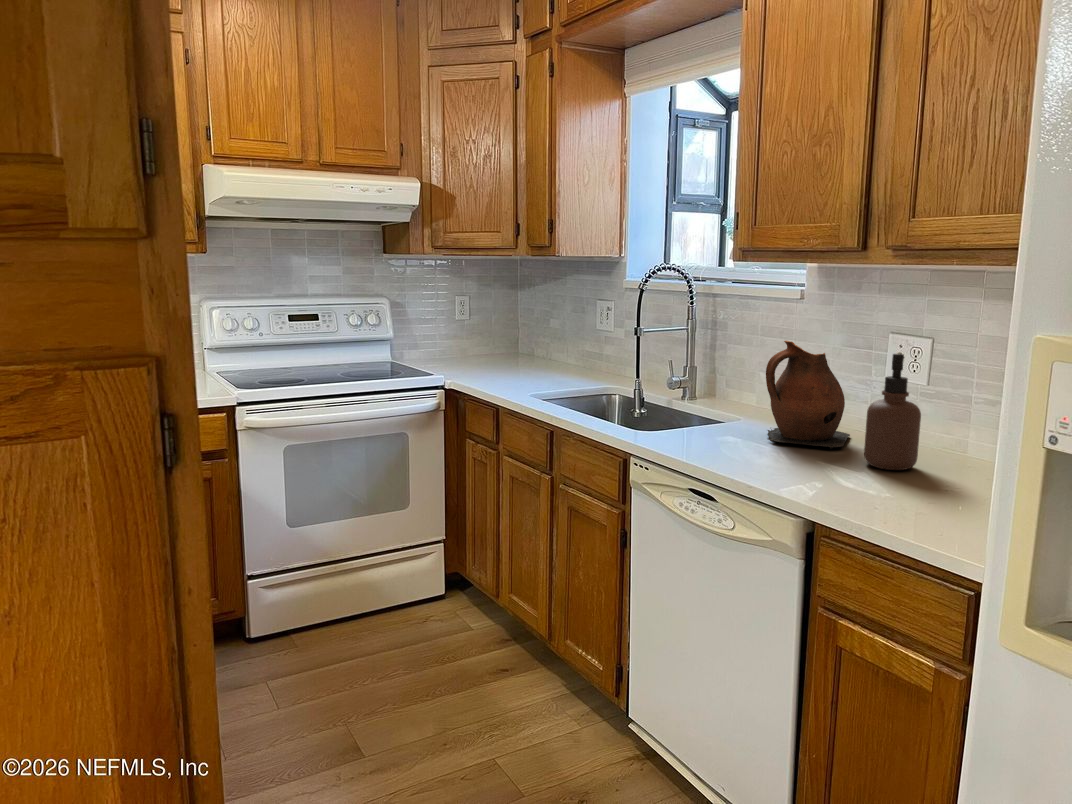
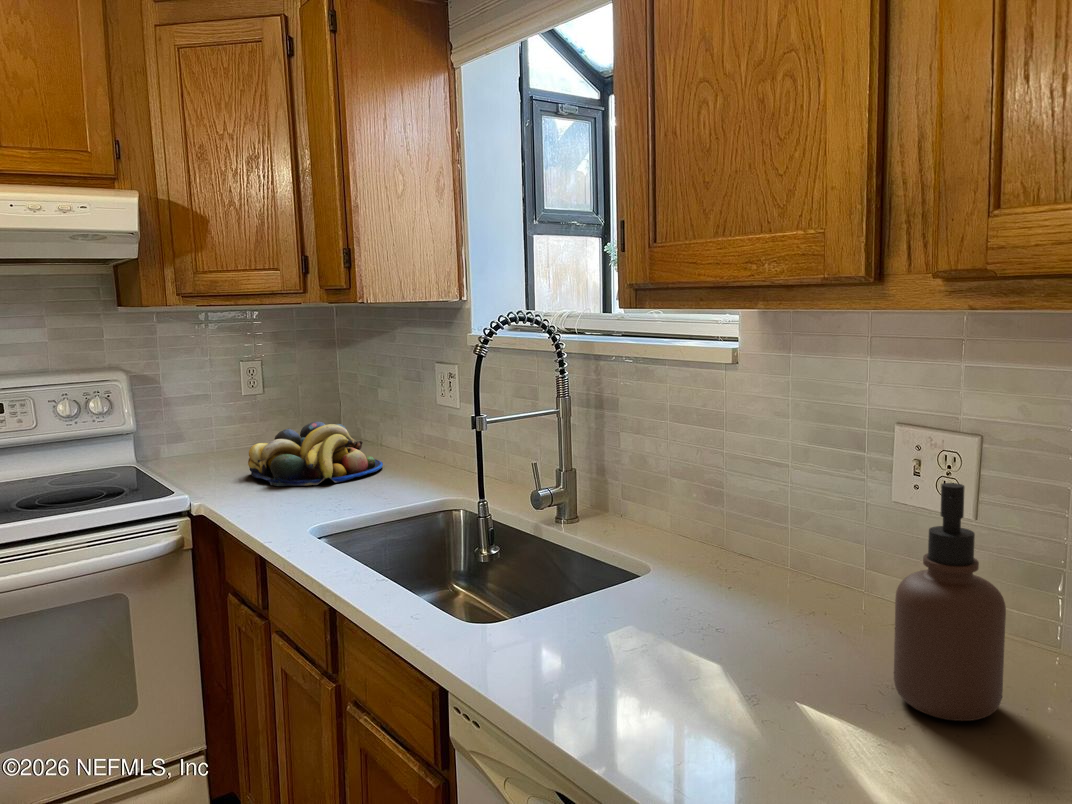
fruit bowl: none [471,337,559,376] -> present [248,422,383,486]
ceramic pitcher: present [766,341,850,449] -> none [690,447,840,654]

